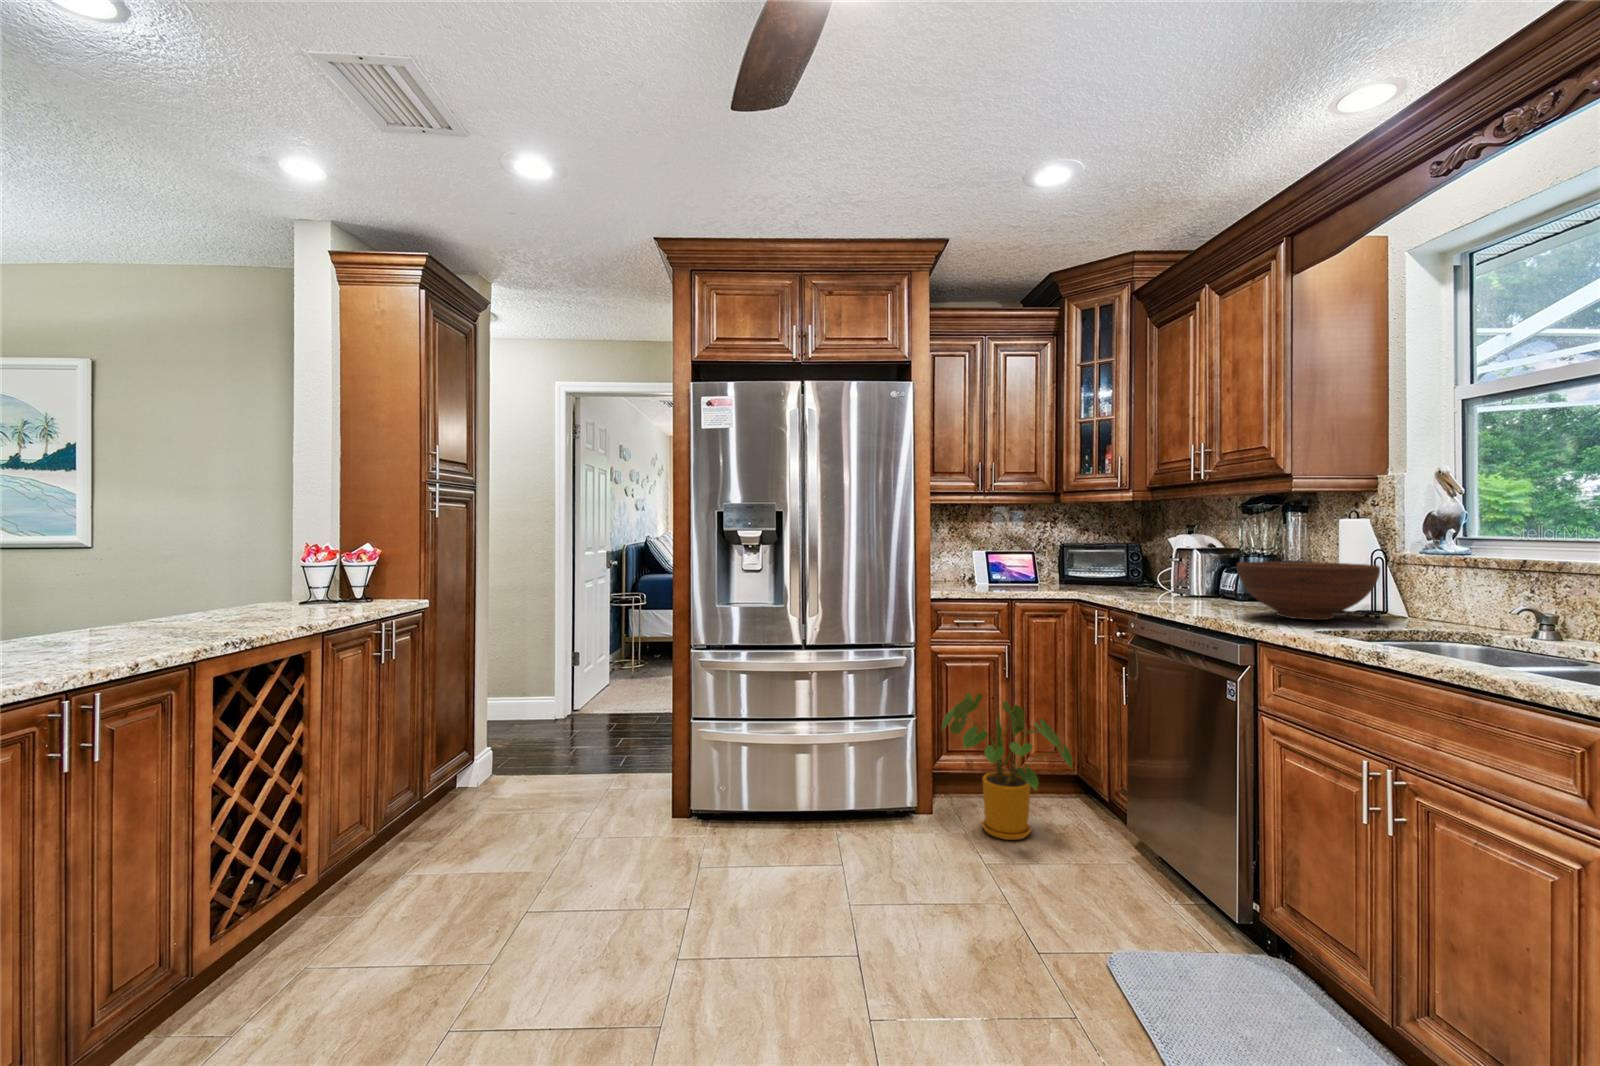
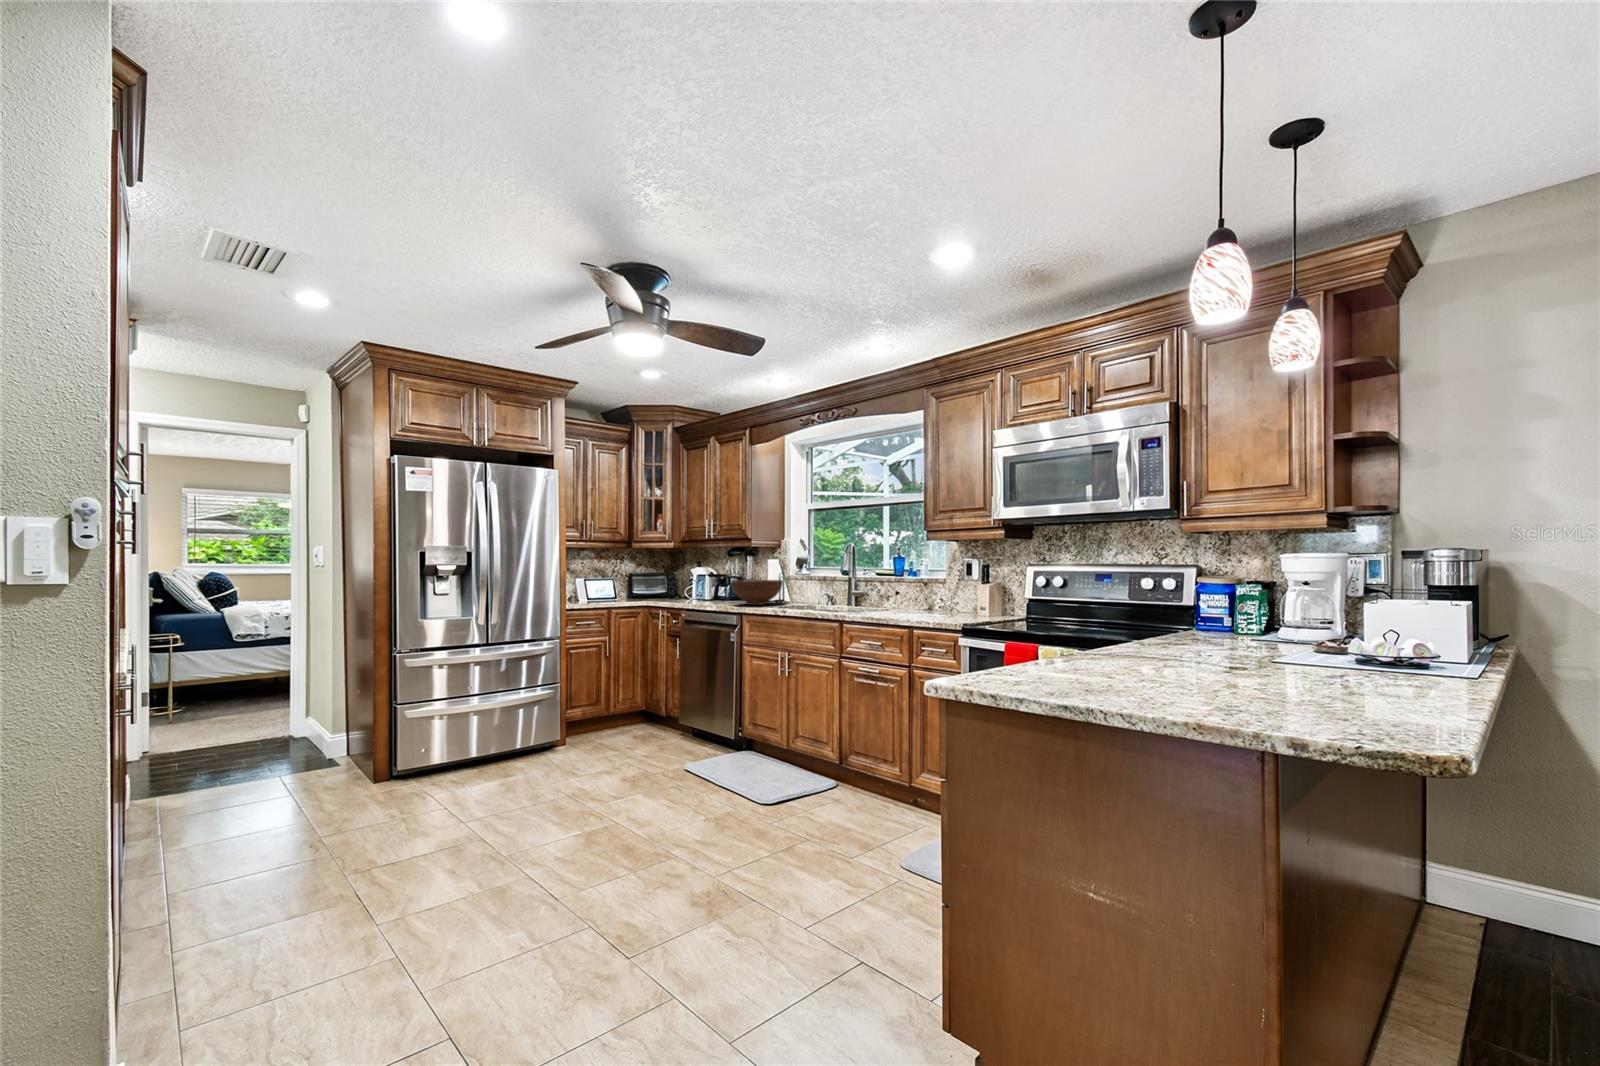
house plant: present [942,693,1072,840] -> none [577,665,654,744]

